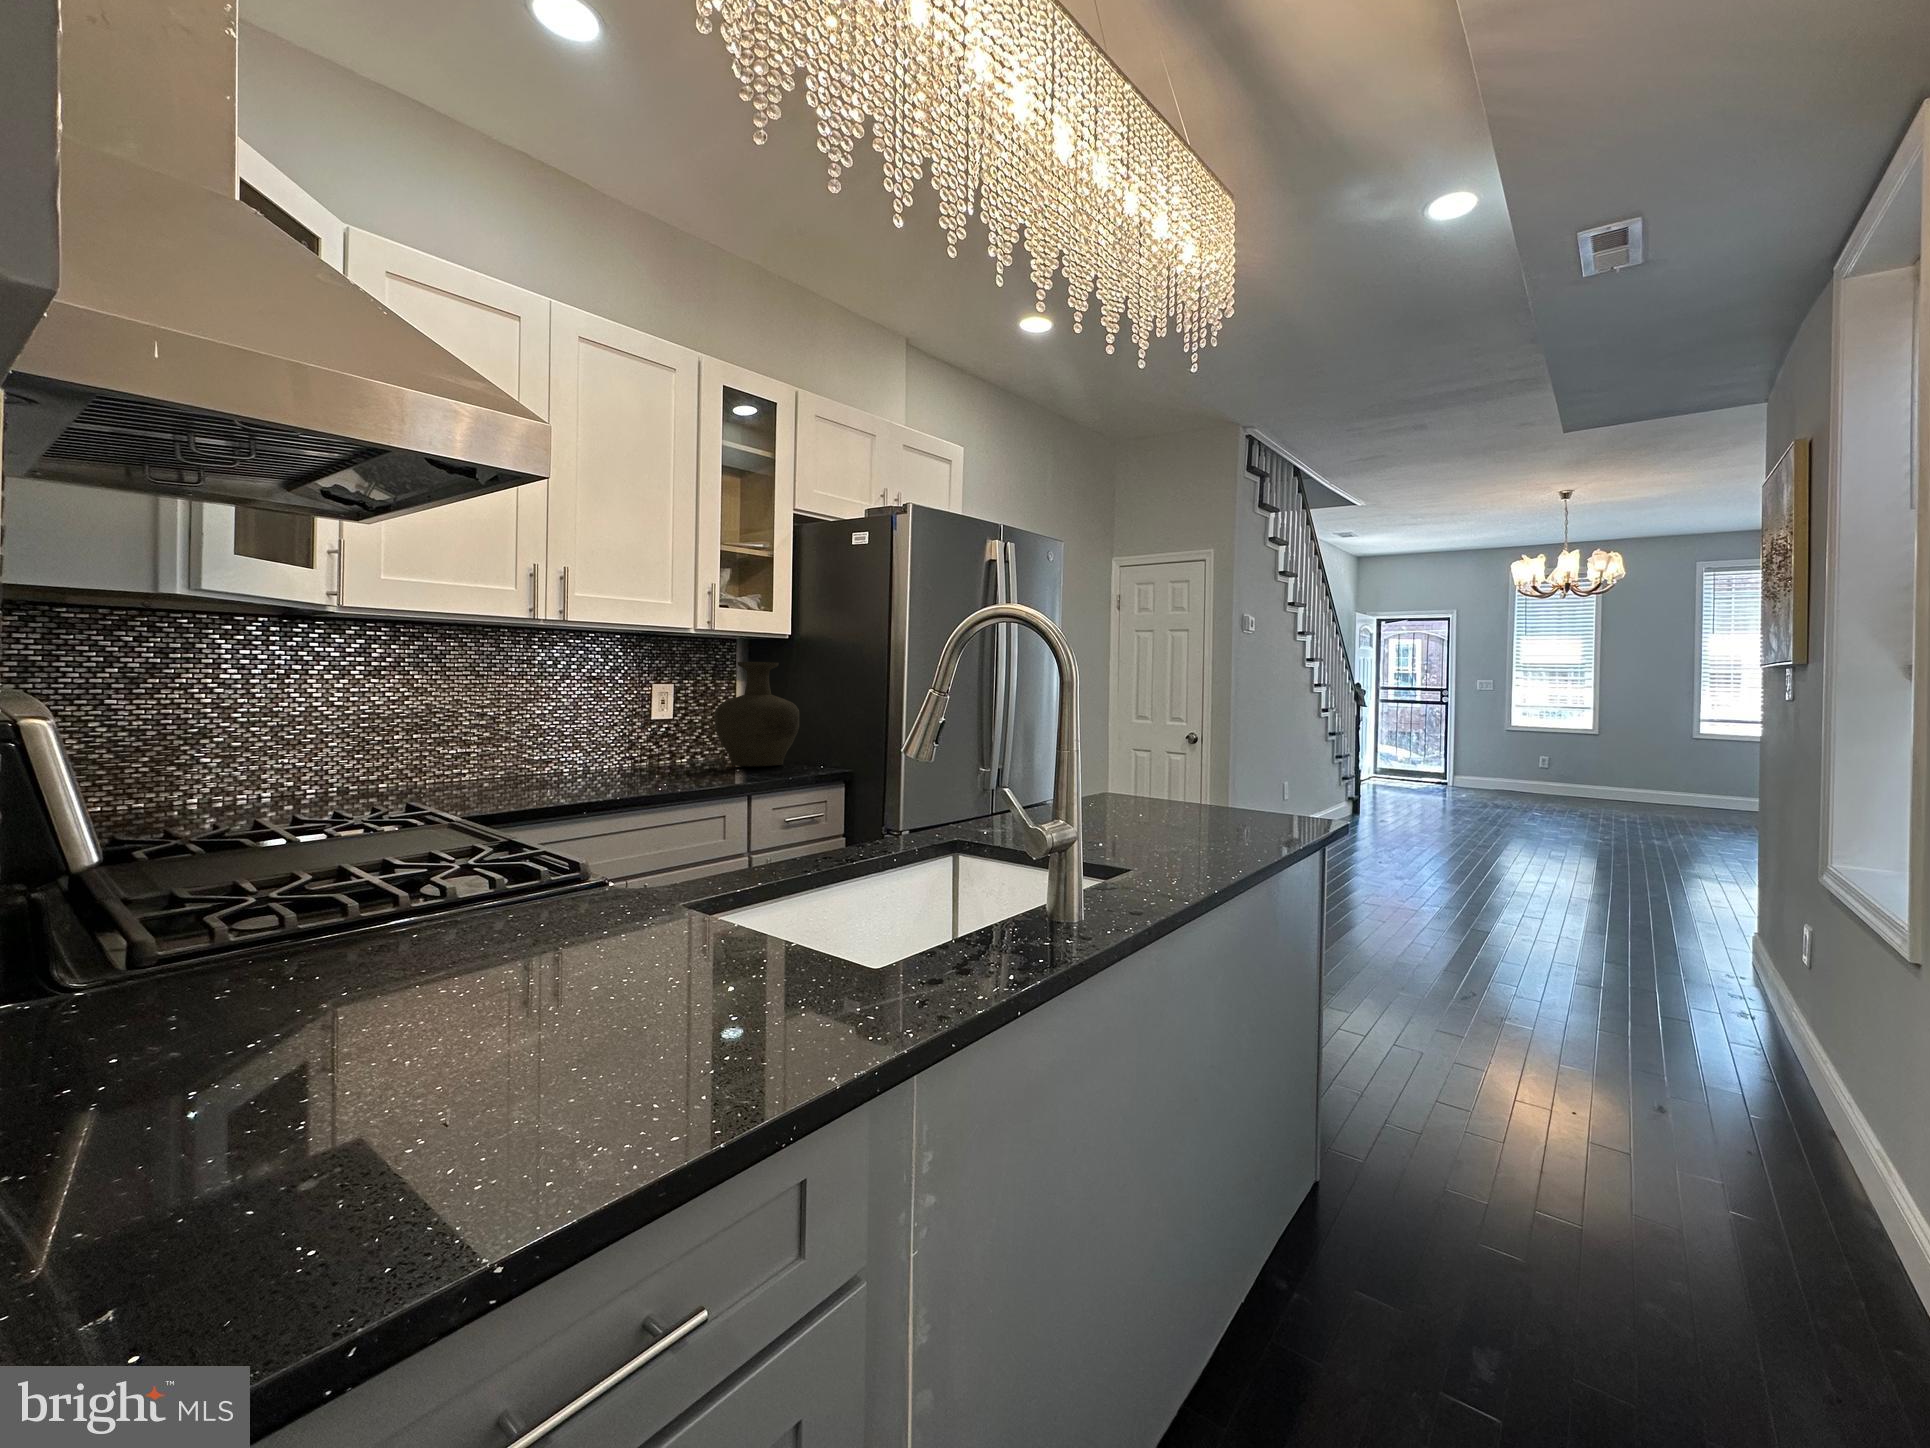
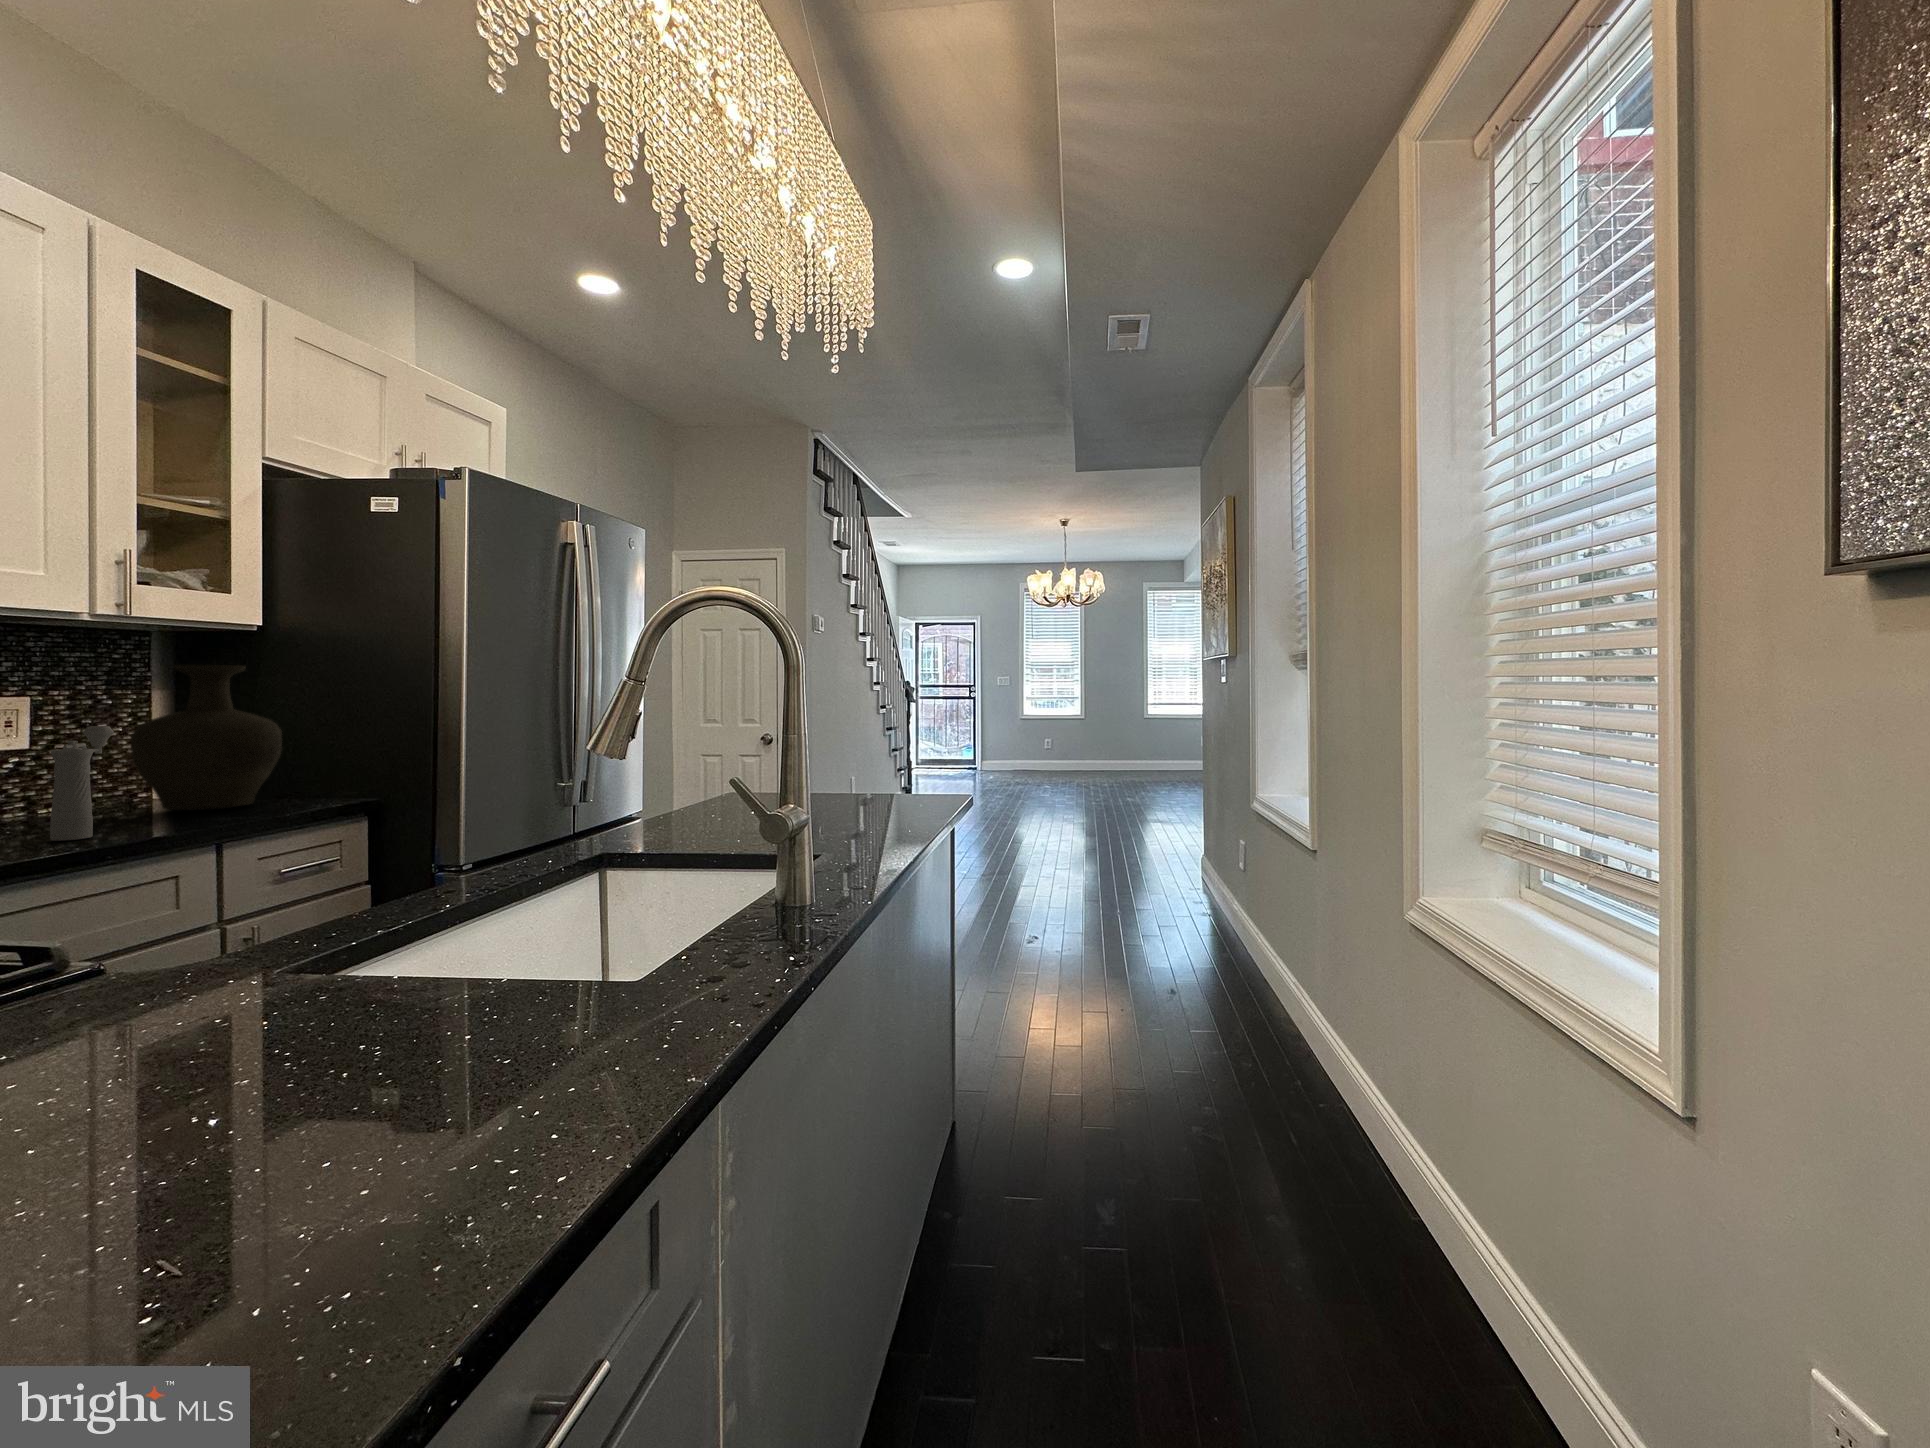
pepper mill: none [665,704,700,780] -> present [50,726,114,841]

